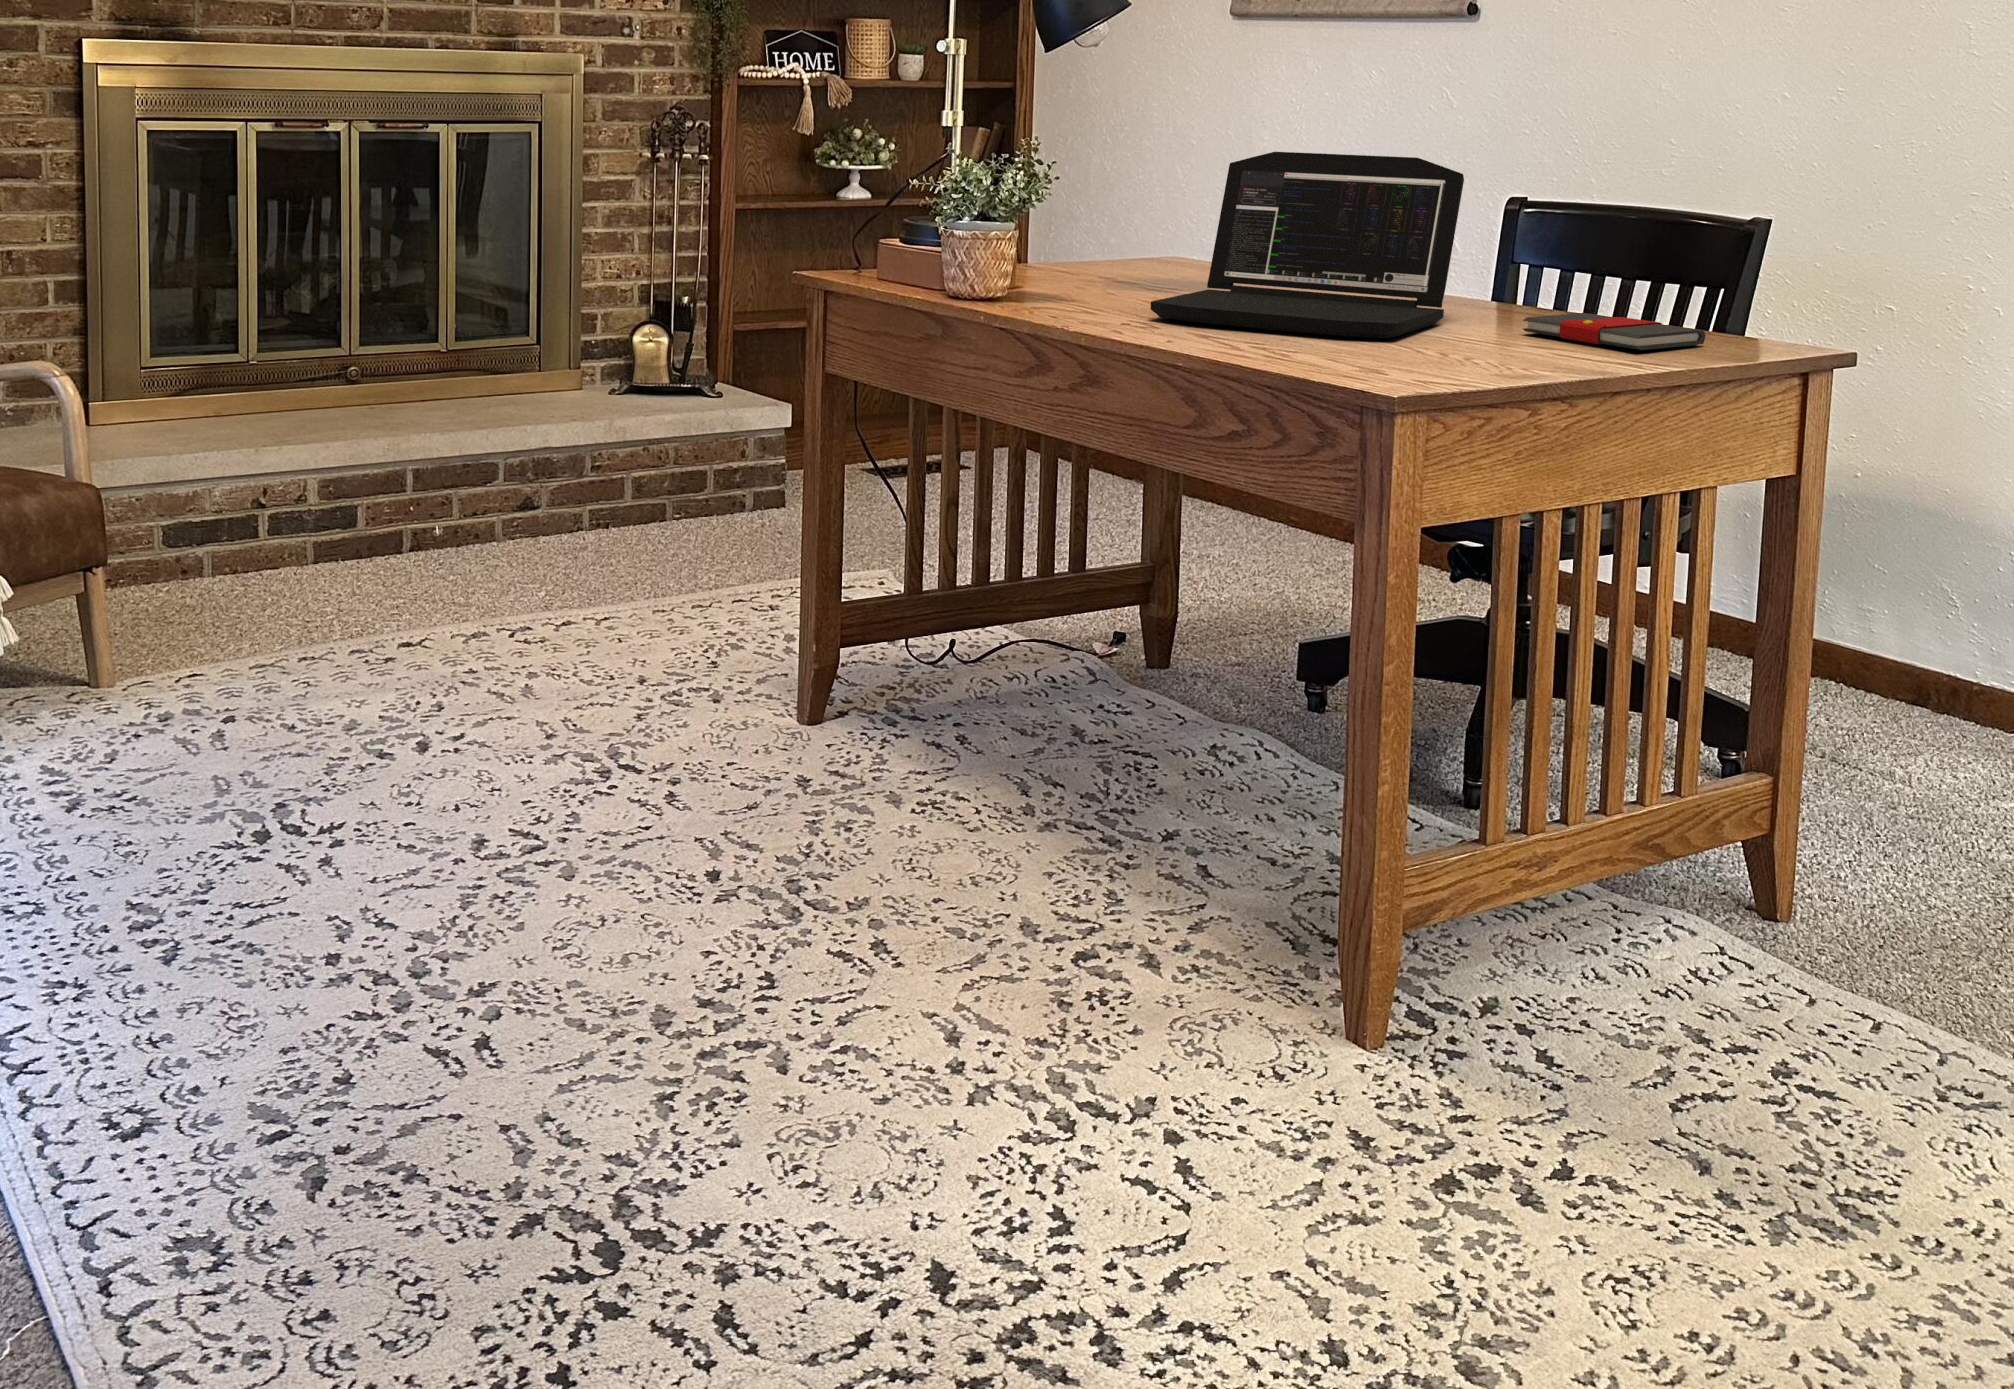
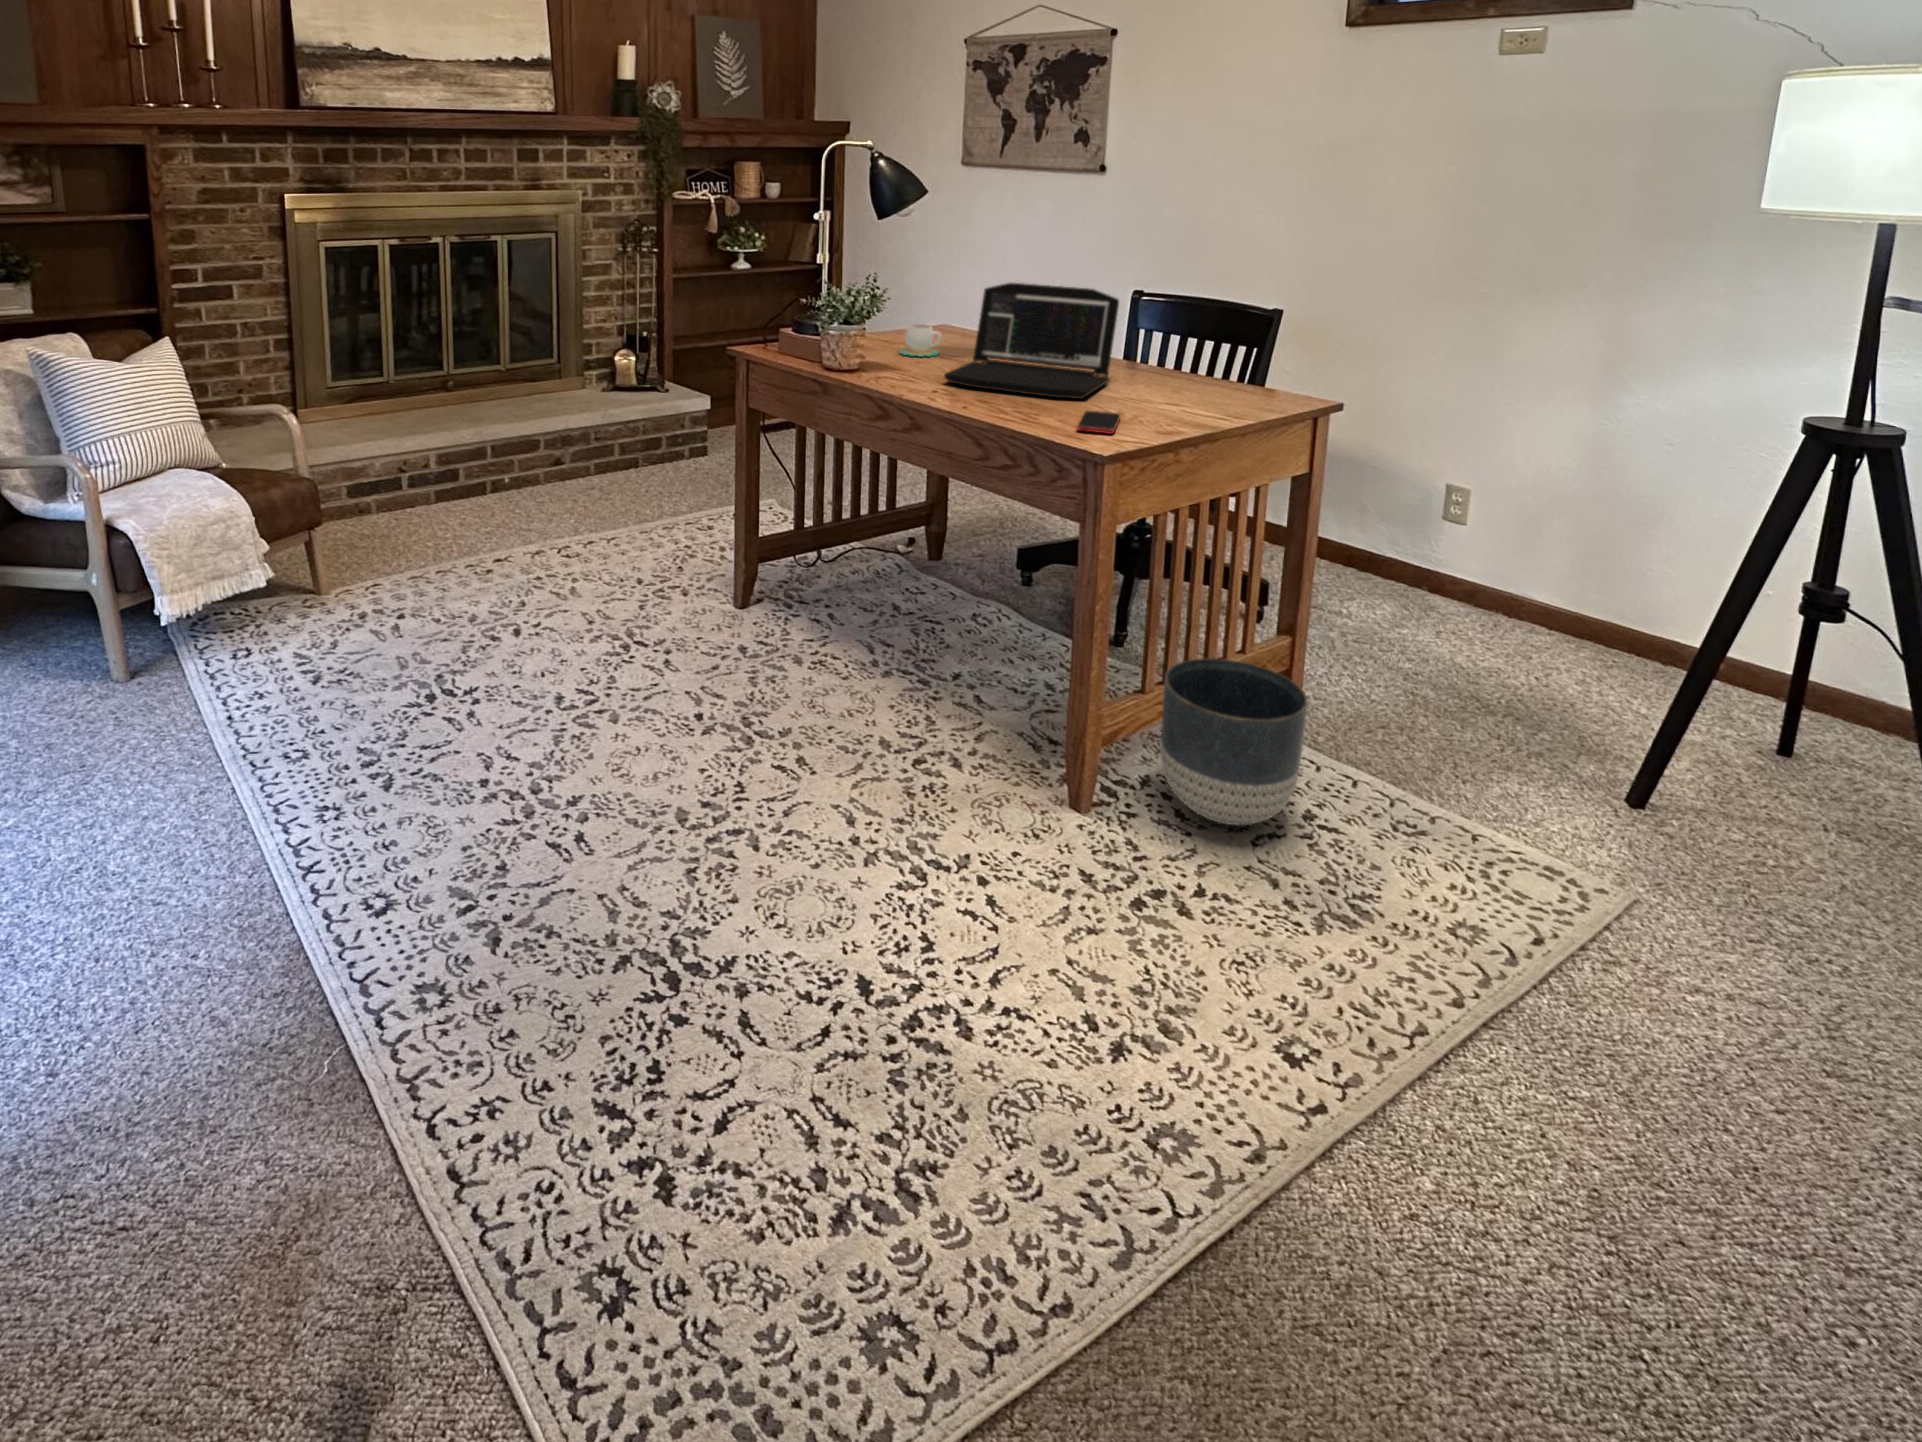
mug: none [1083,235,1158,289] -> present [899,324,942,357]
book: present [1523,313,1706,350] -> none [1154,378,1257,407]
smartphone: none [1368,349,1450,378] -> present [1078,411,1120,434]
planter: none [1511,786,1775,1075] -> present [1160,658,1308,825]

